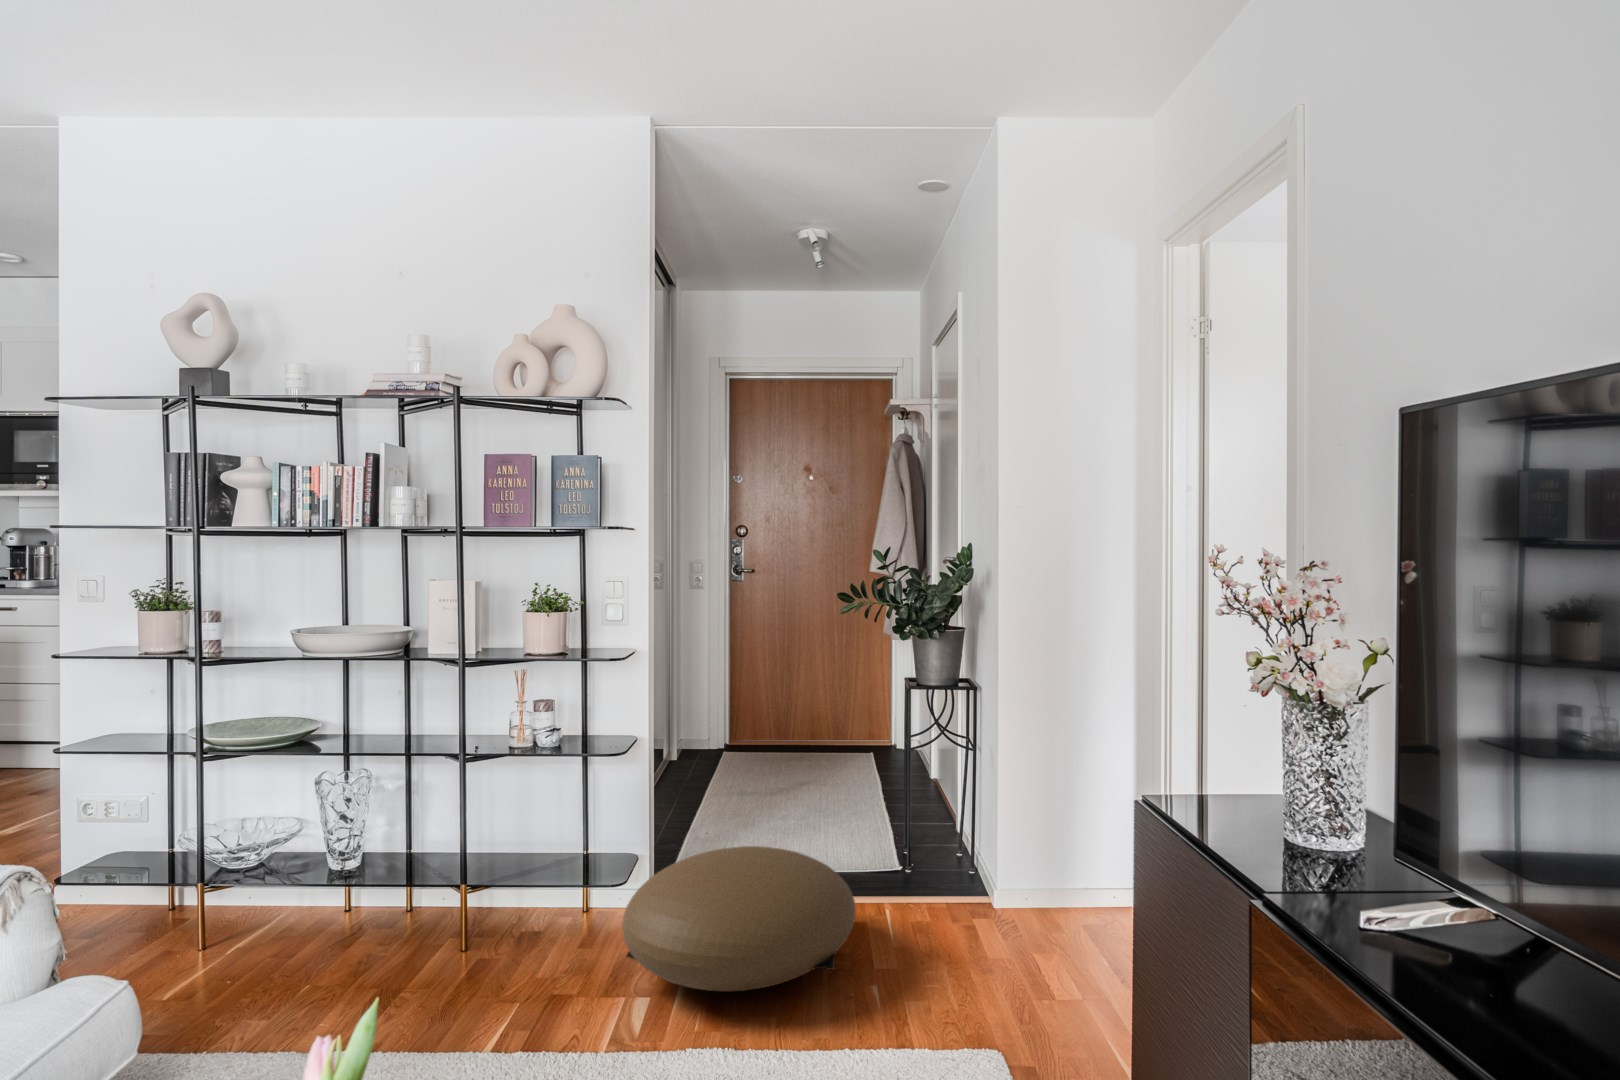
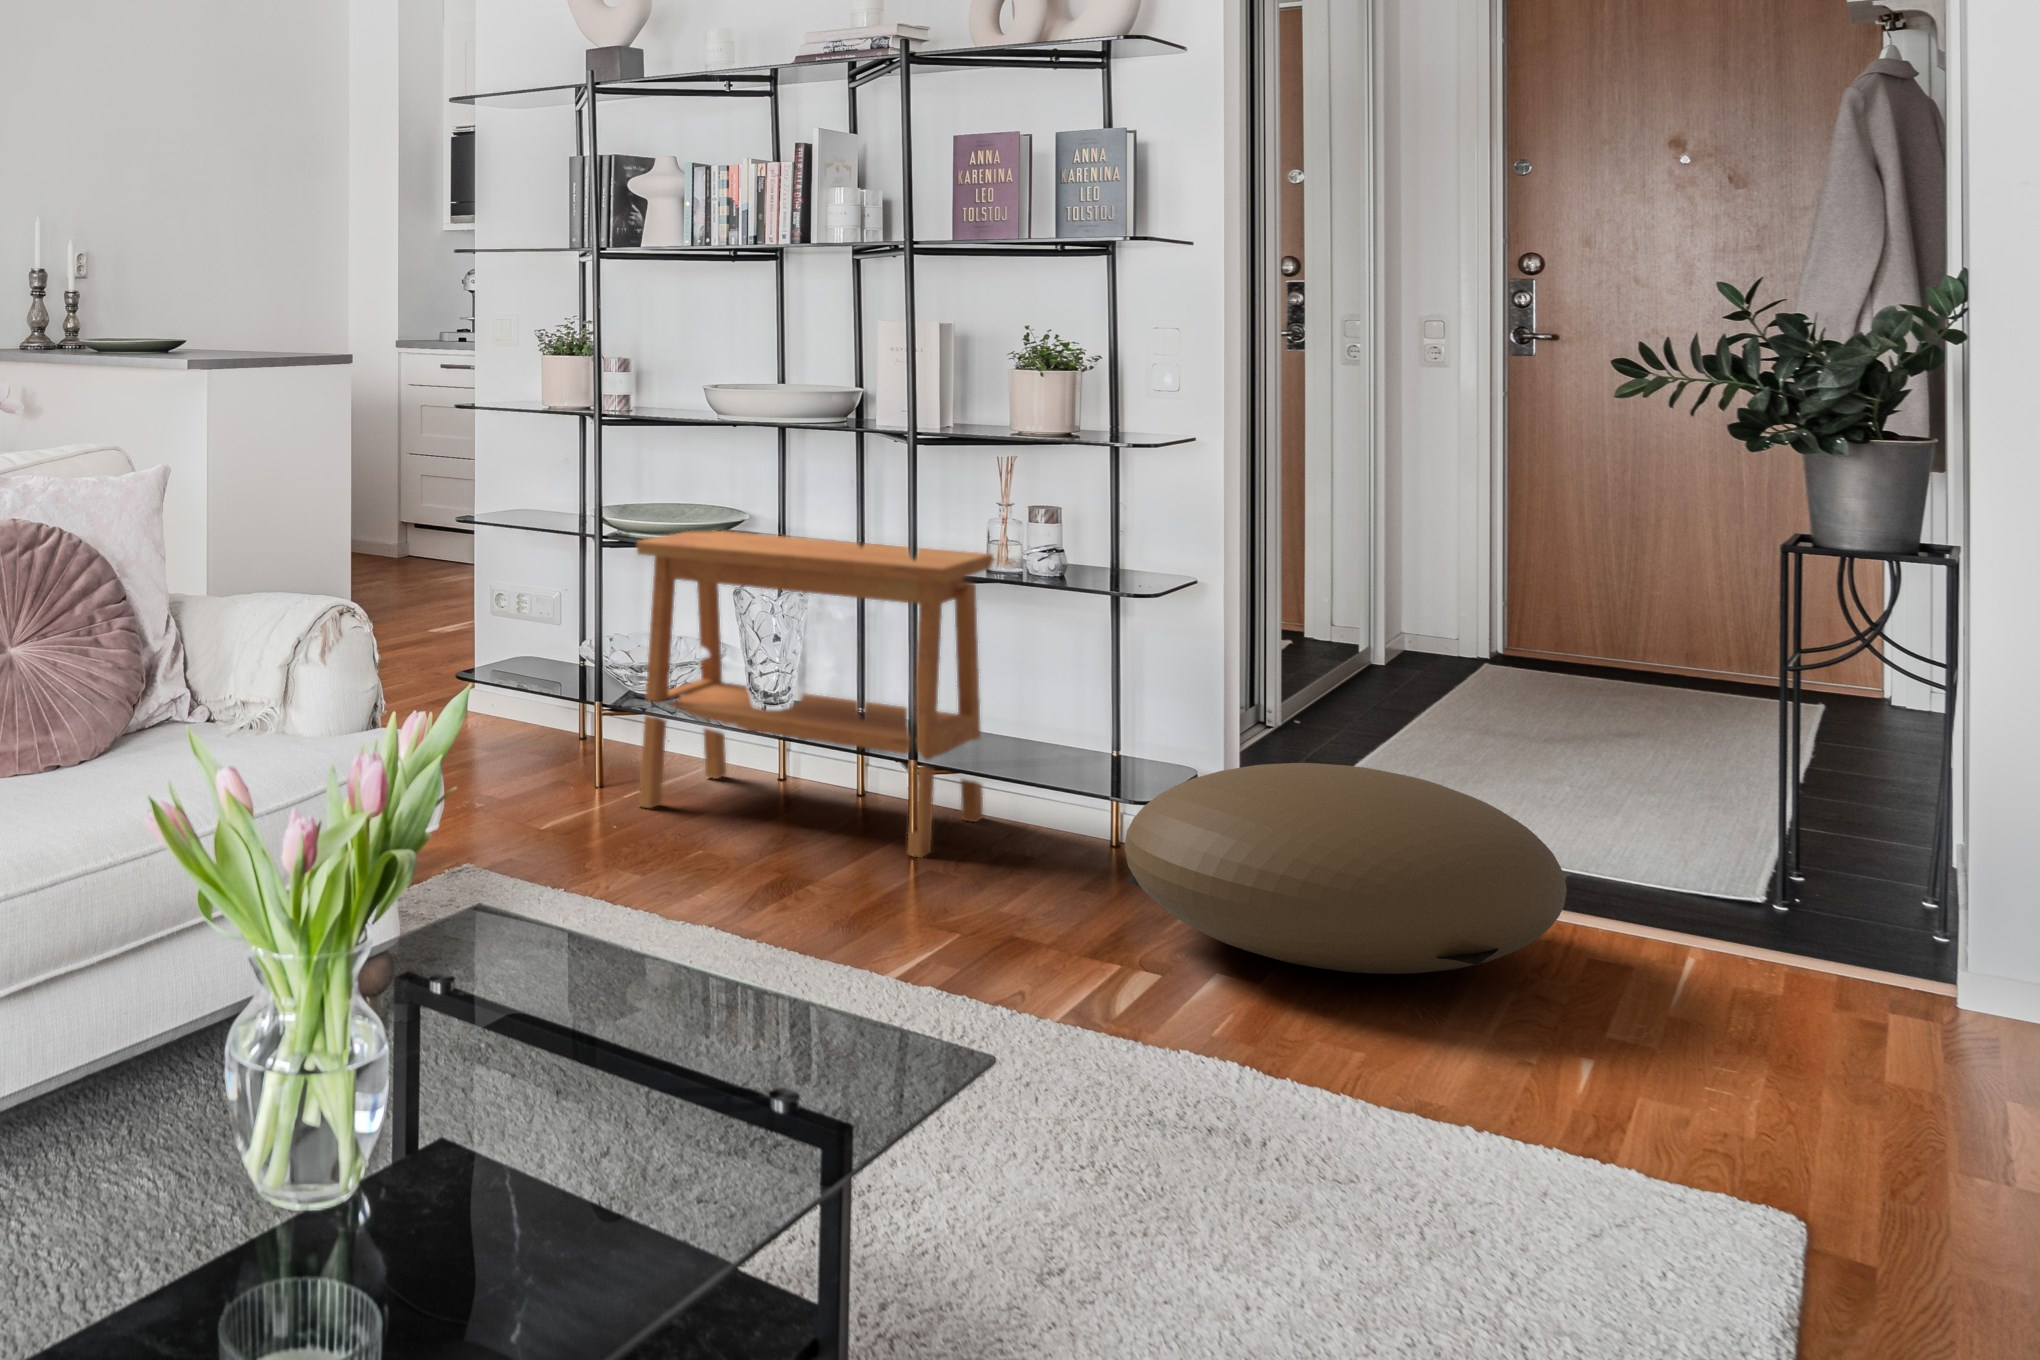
side table: none [236,734,510,966] -> present [637,530,993,857]

